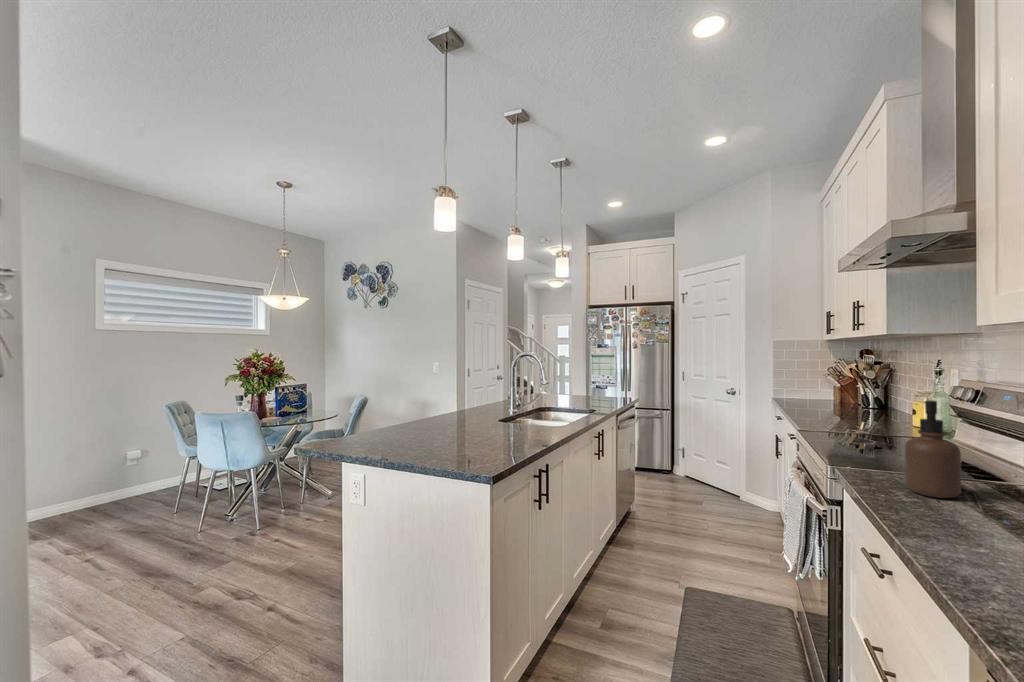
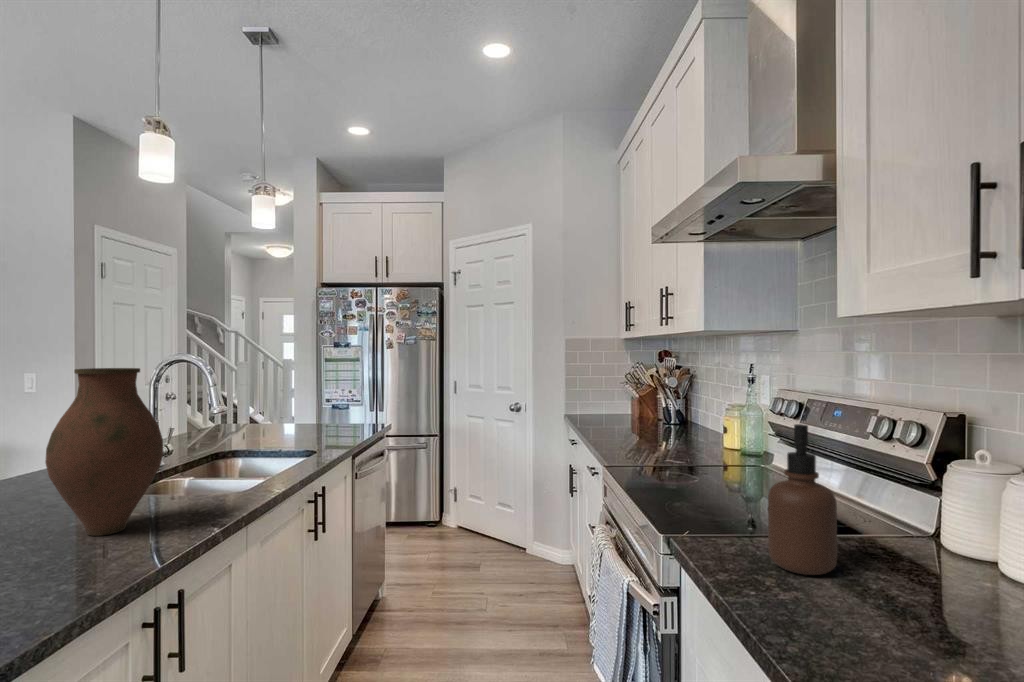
vase: none [489,359,534,437] -> present [45,368,163,536]

